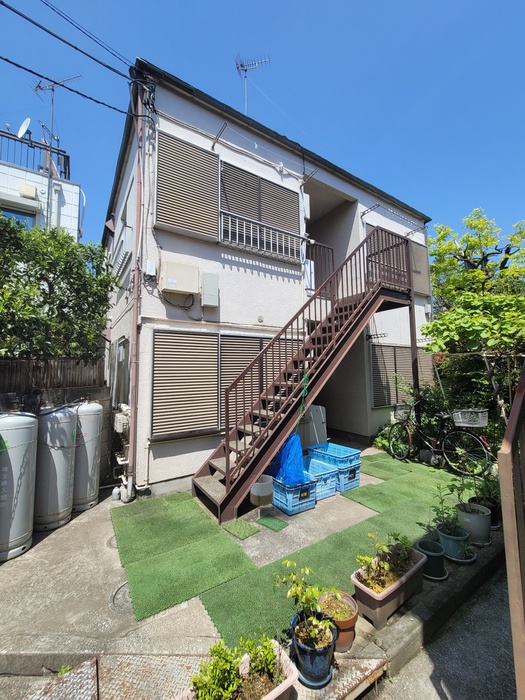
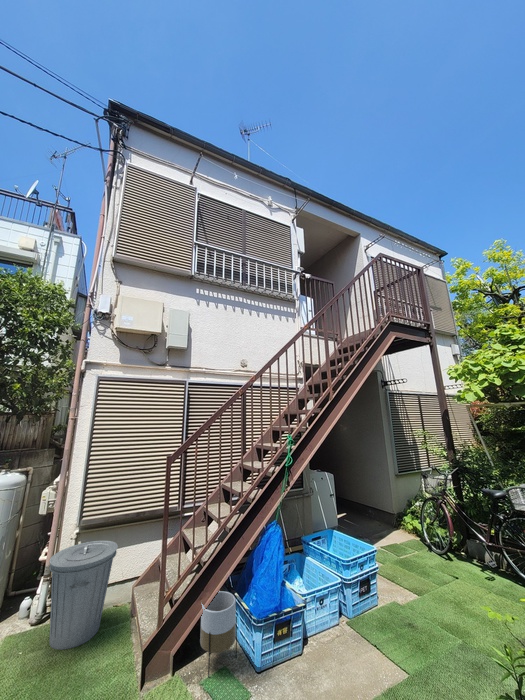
trash can: none [138,449,182,512] -> present [49,540,118,650]

